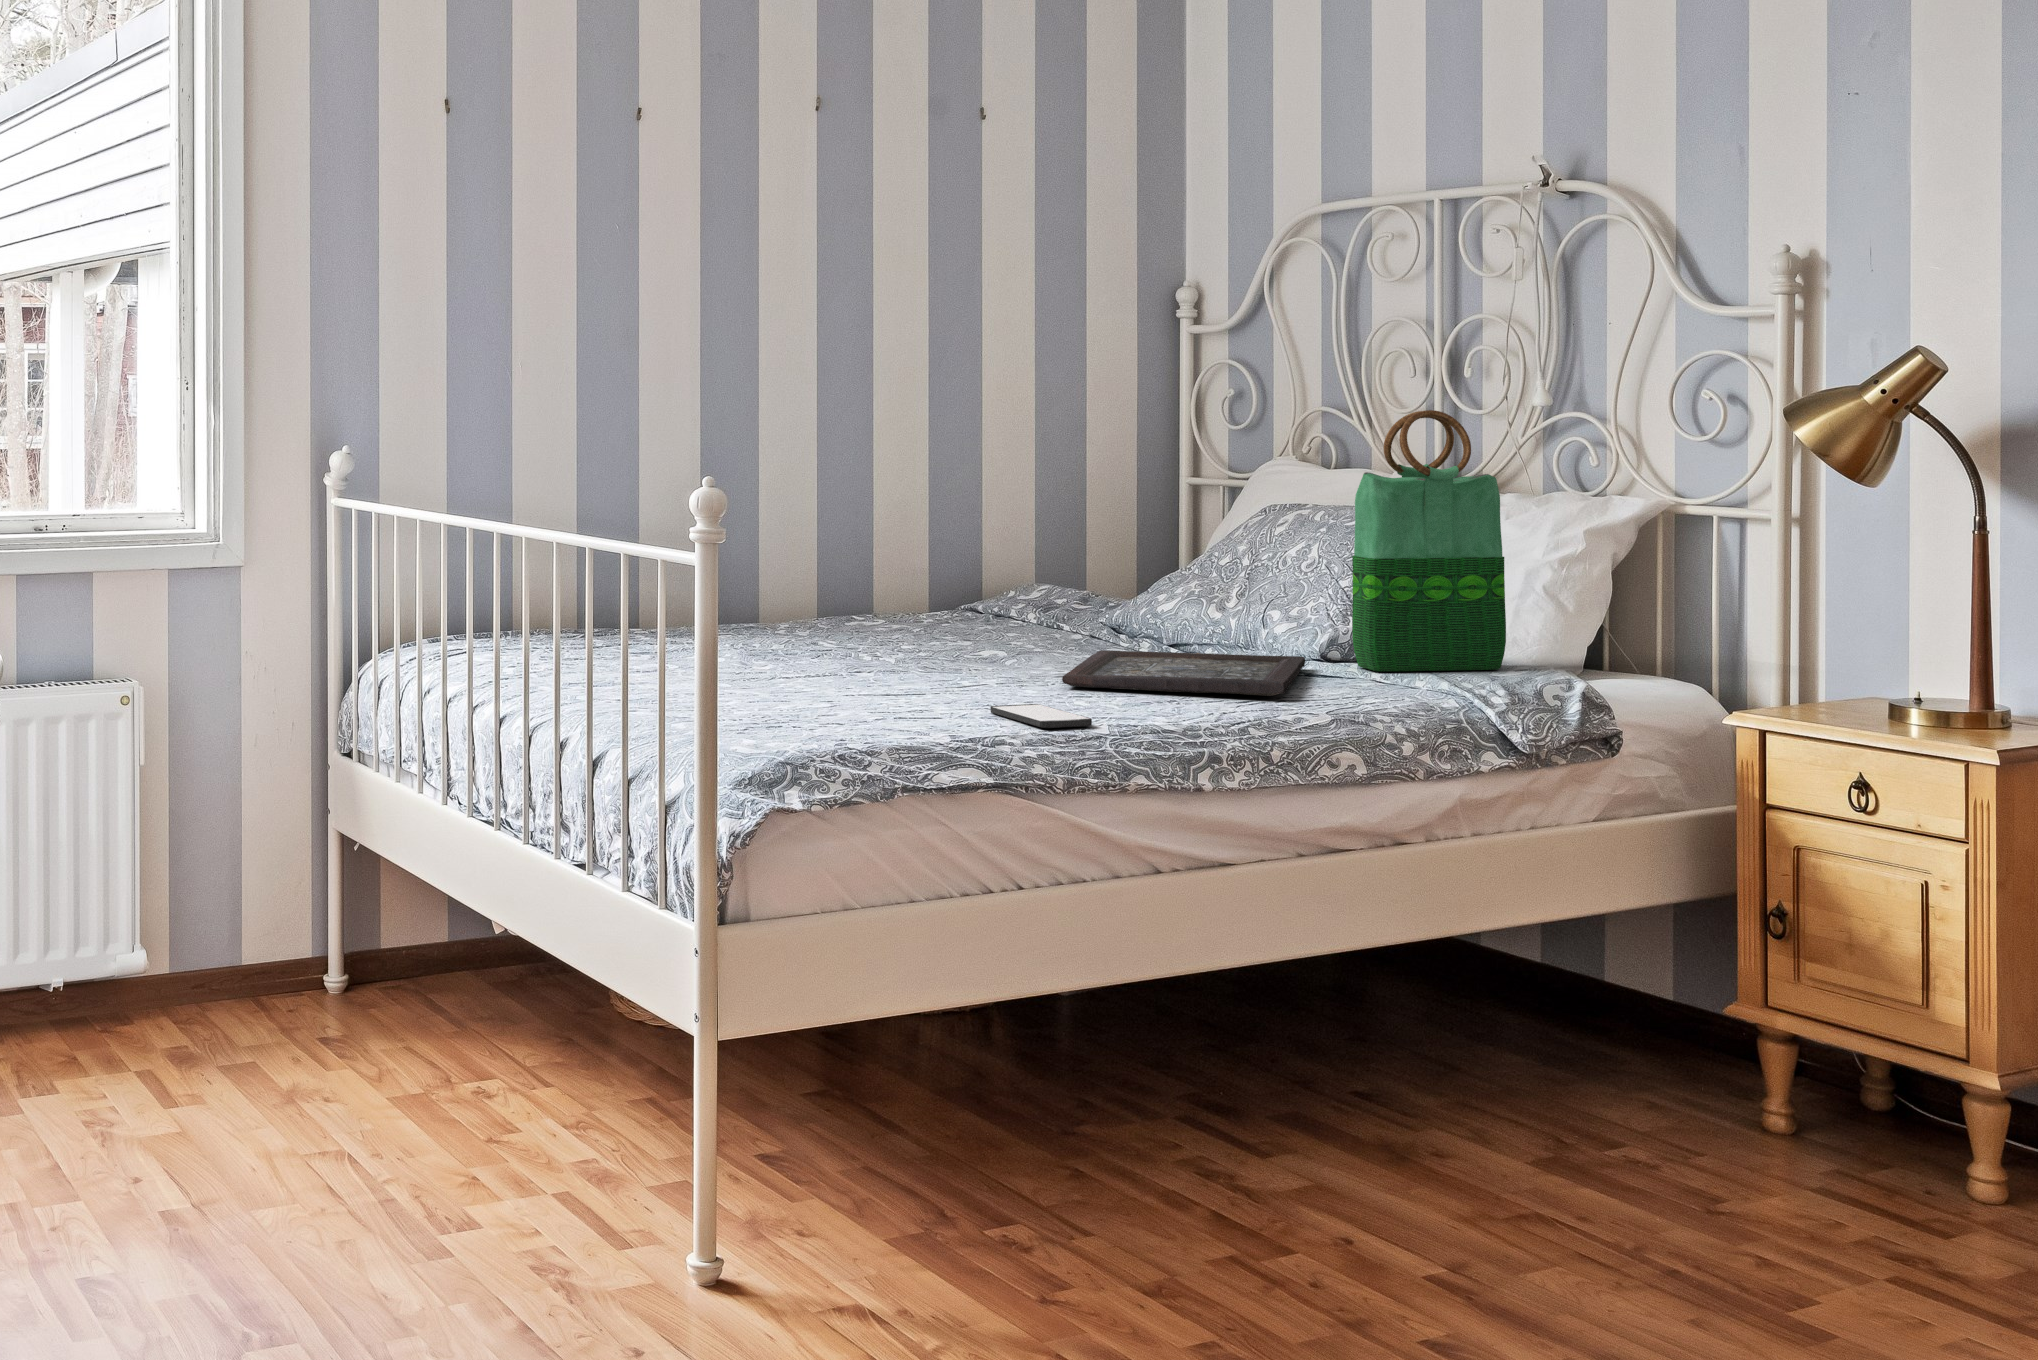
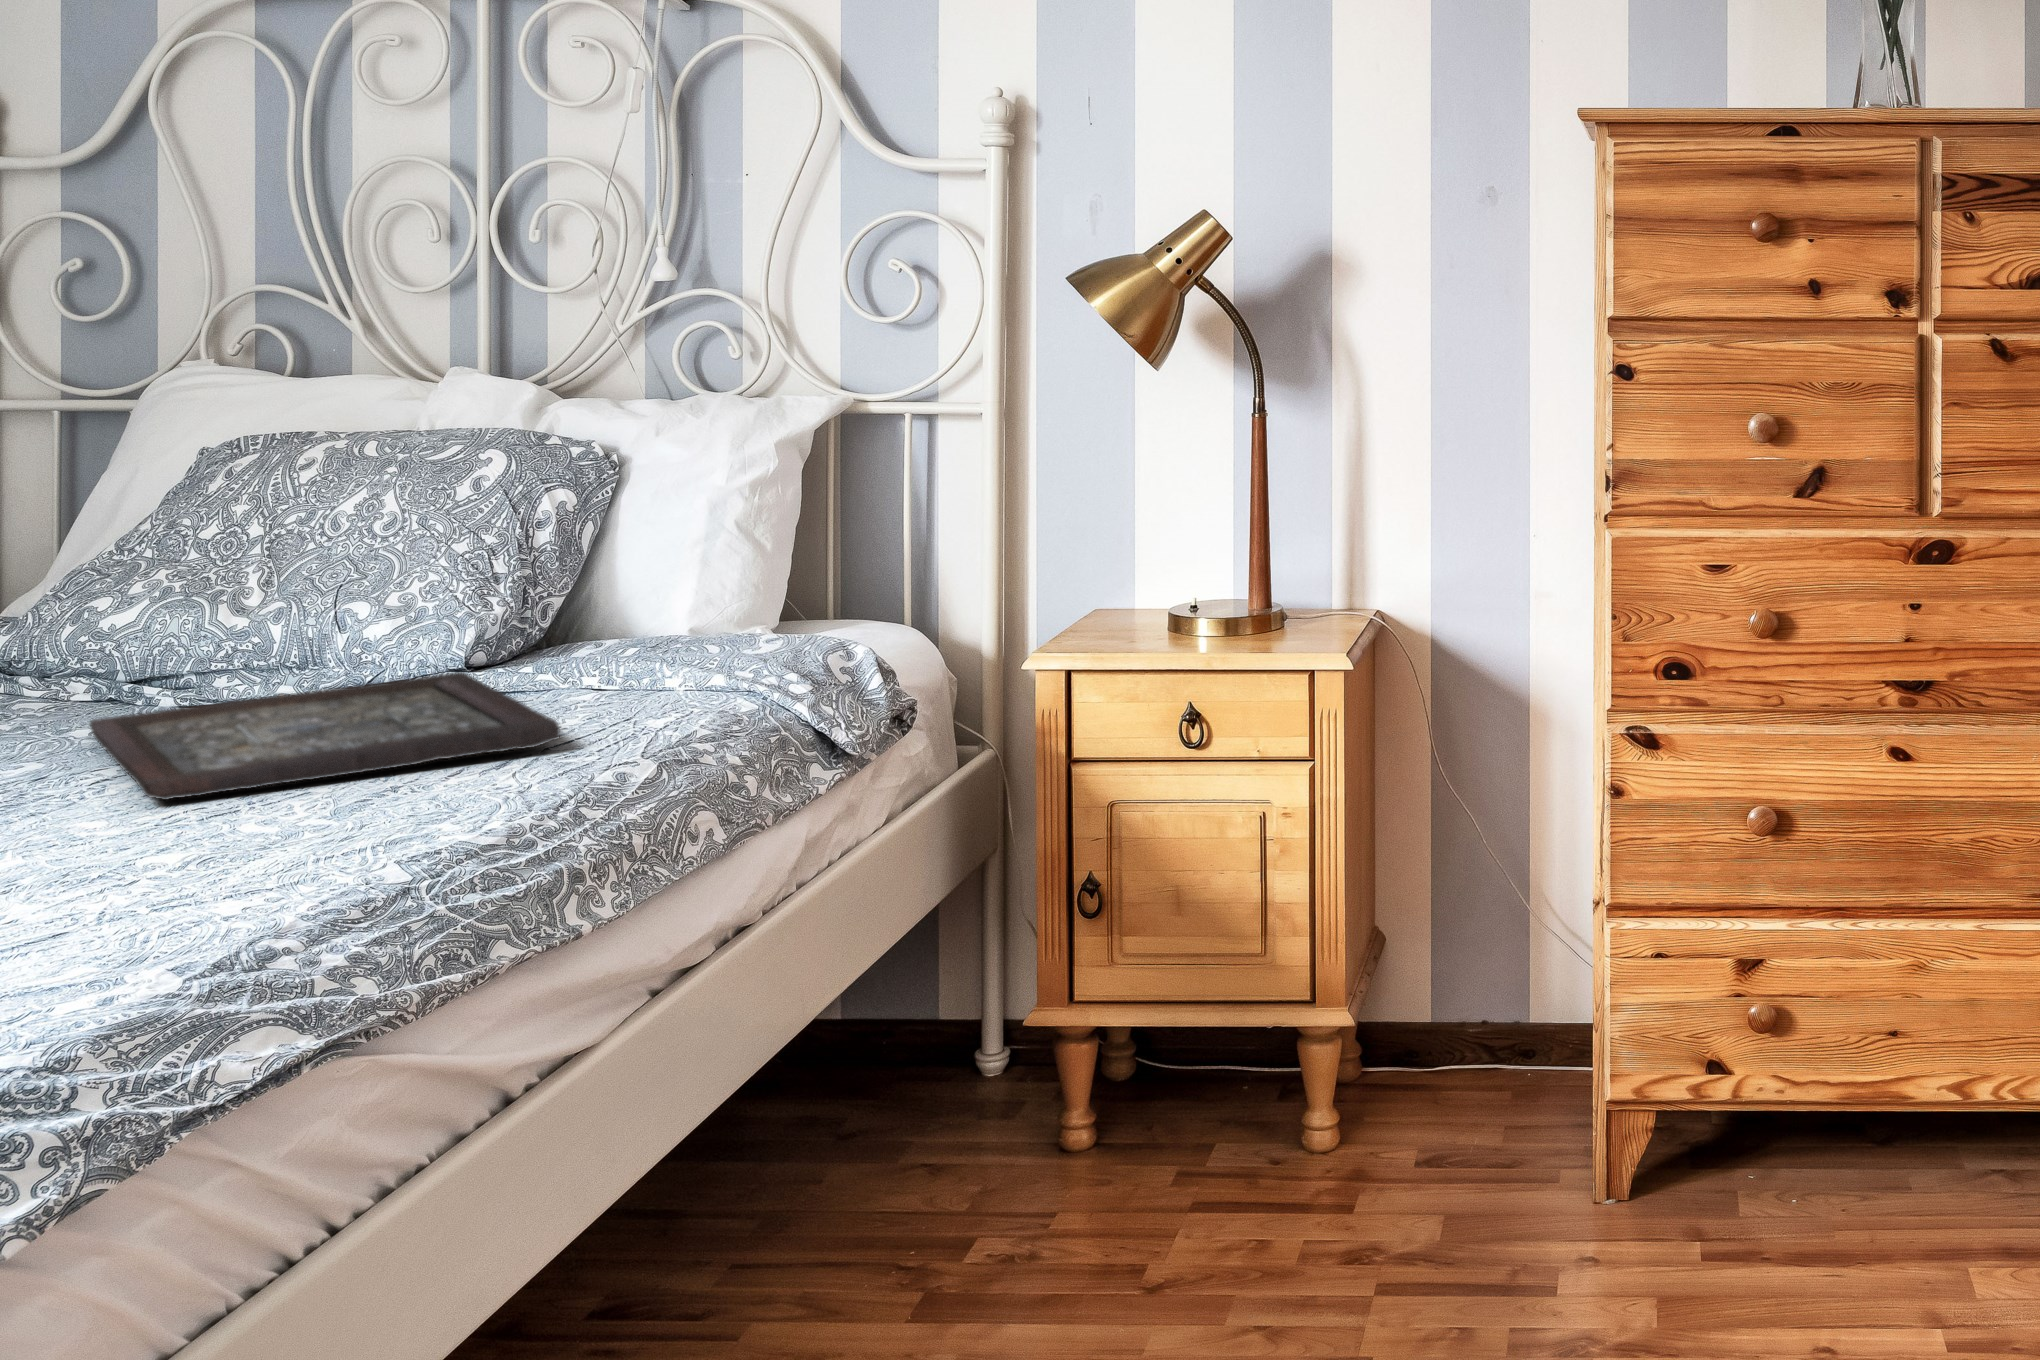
tote bag: present [1352,410,1506,671] -> none [519,286,716,675]
smartphone: present [990,704,1092,728] -> none [113,852,373,900]

